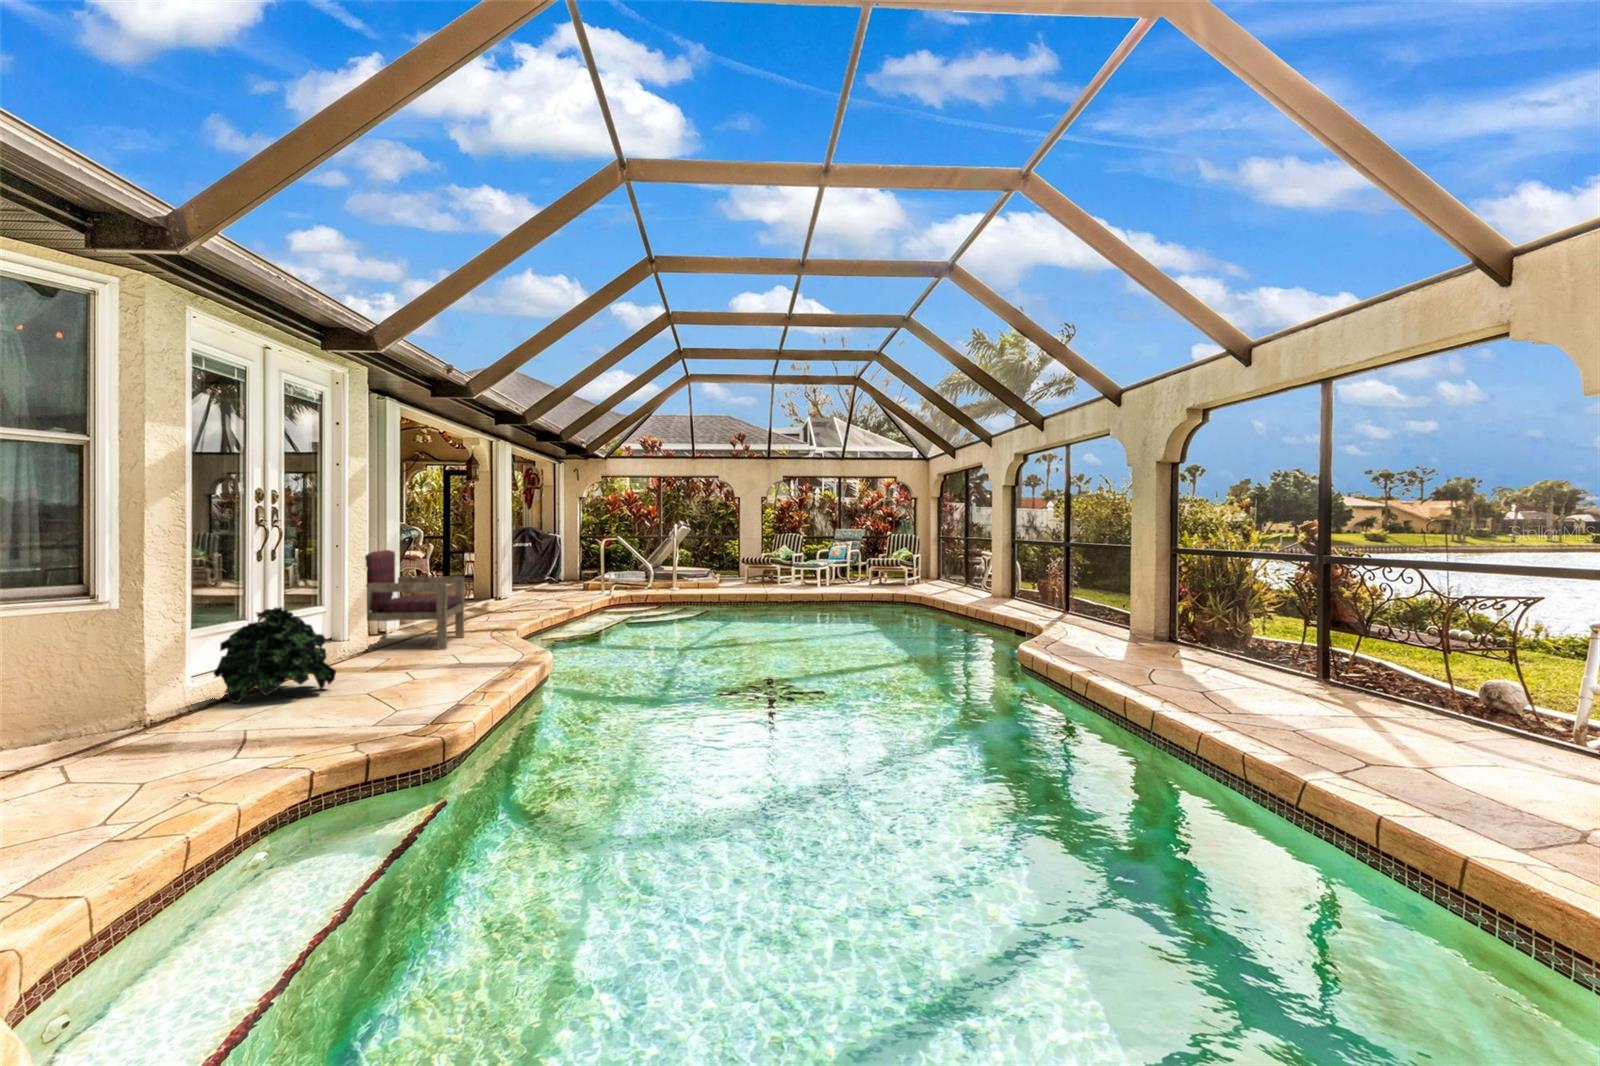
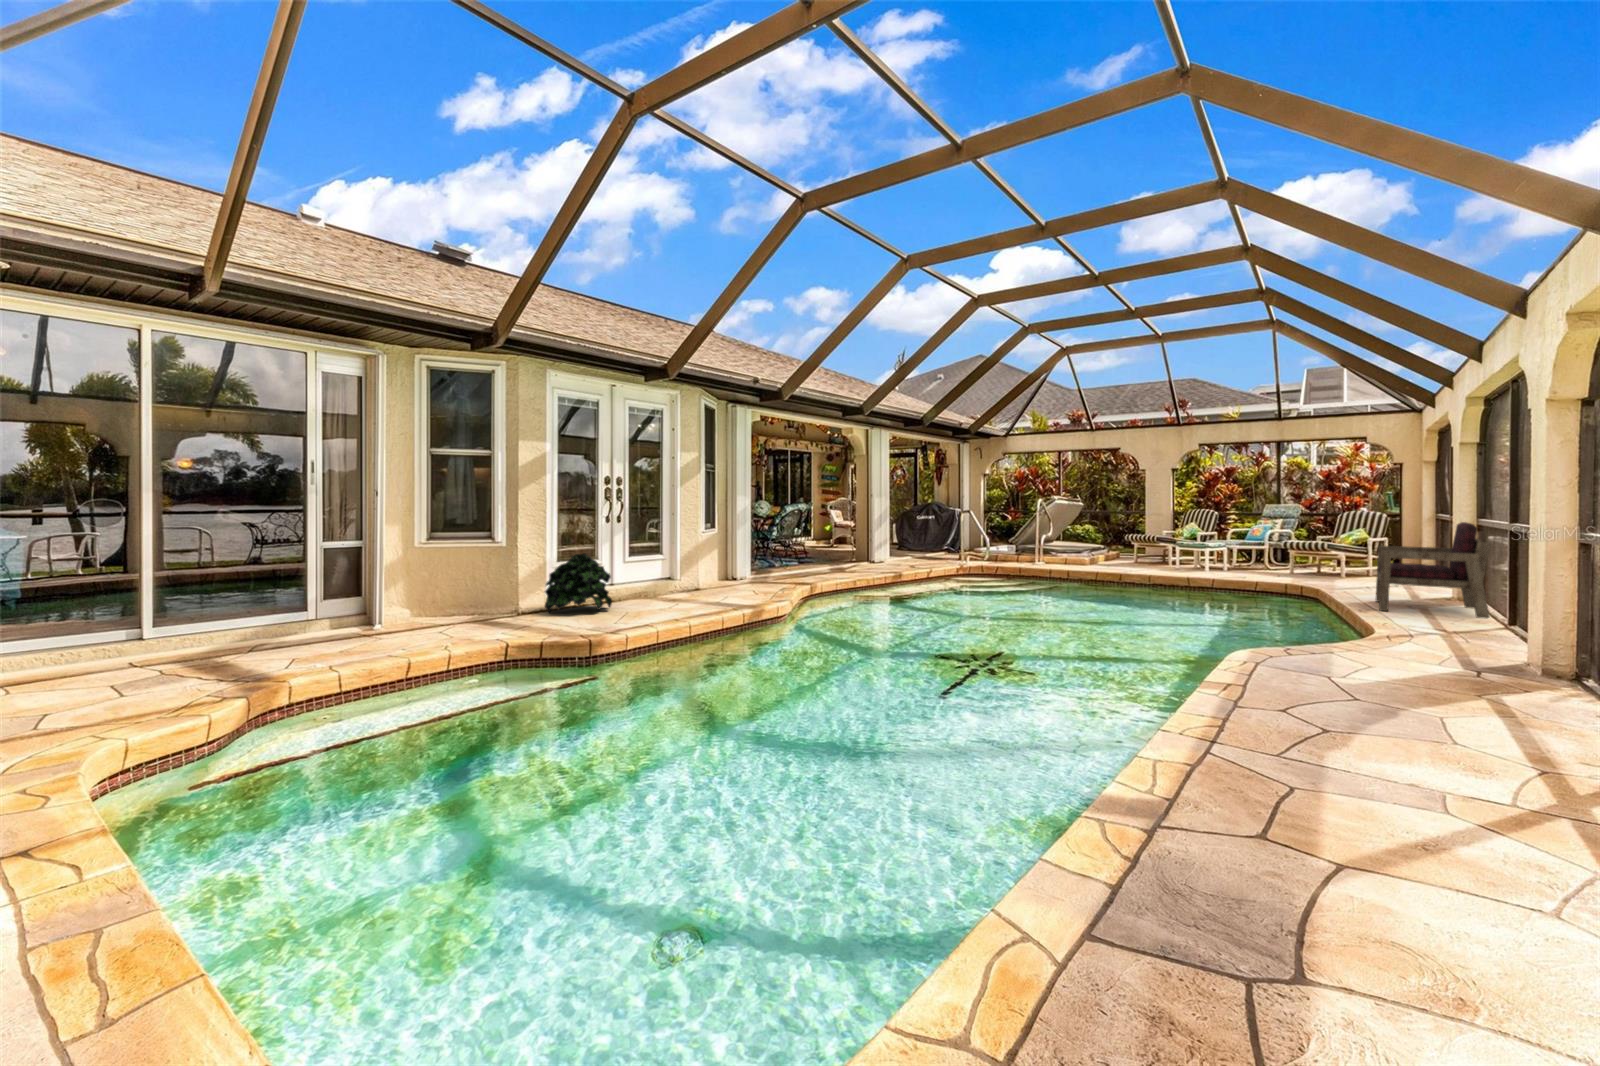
armchair: present [365,550,464,650] -> present [1375,522,1491,619]

